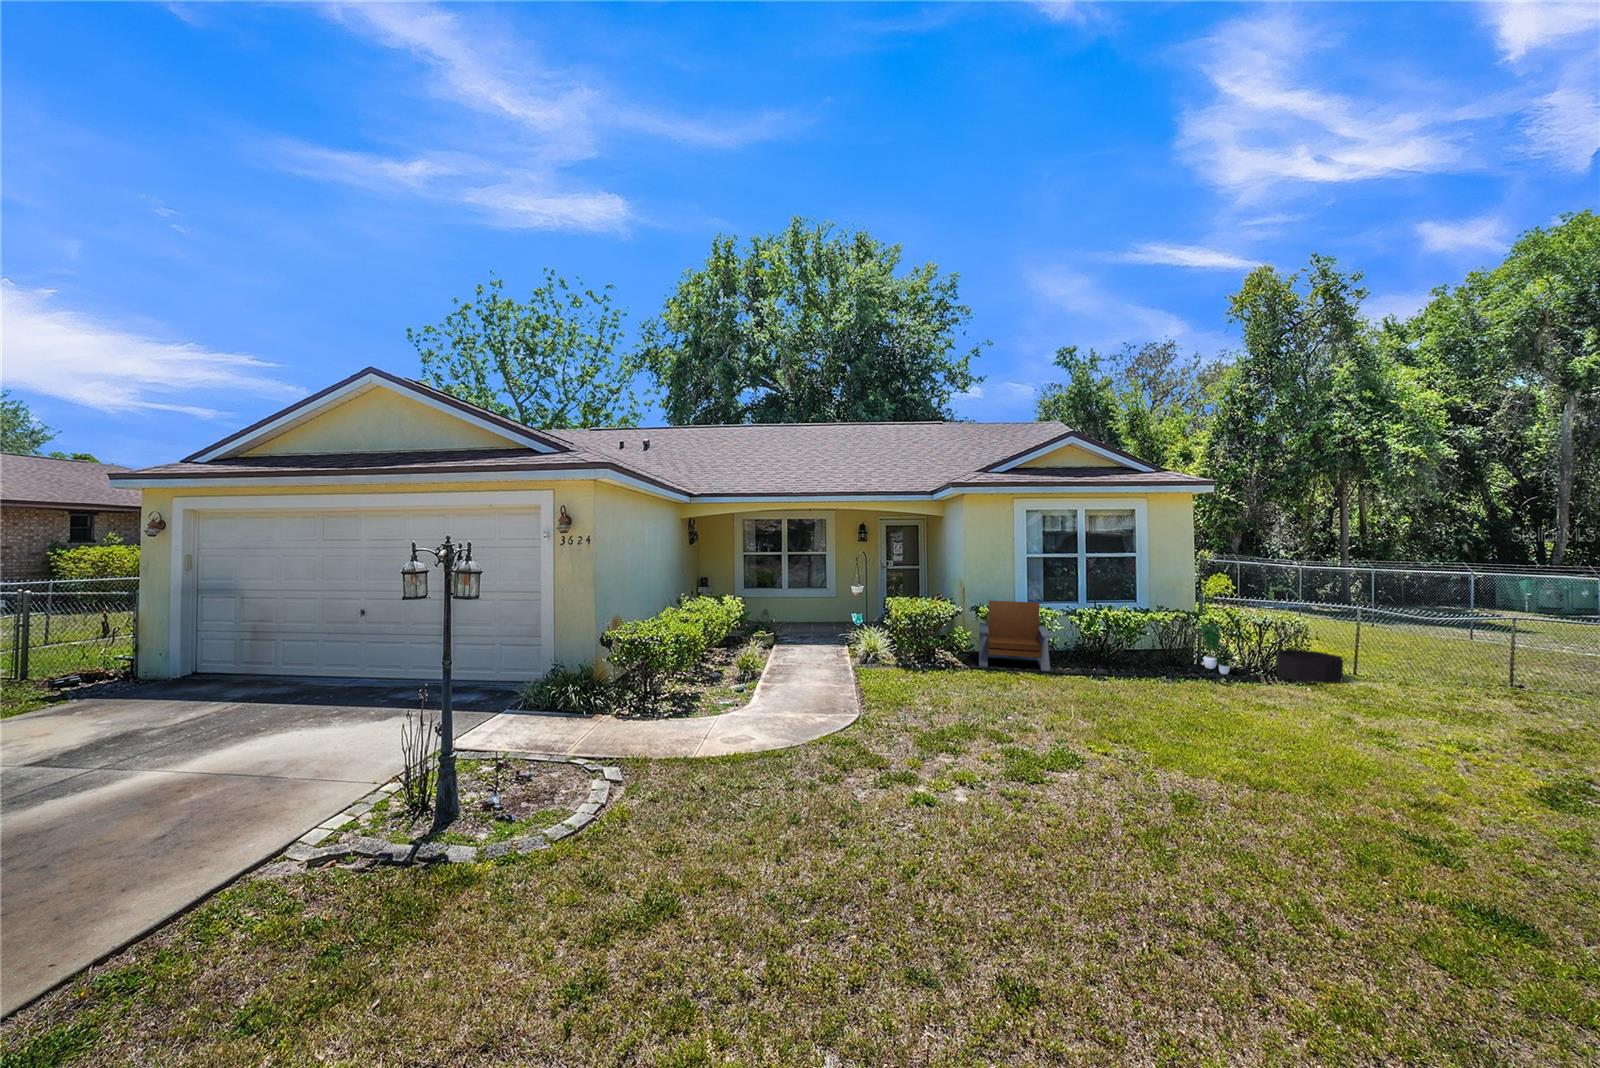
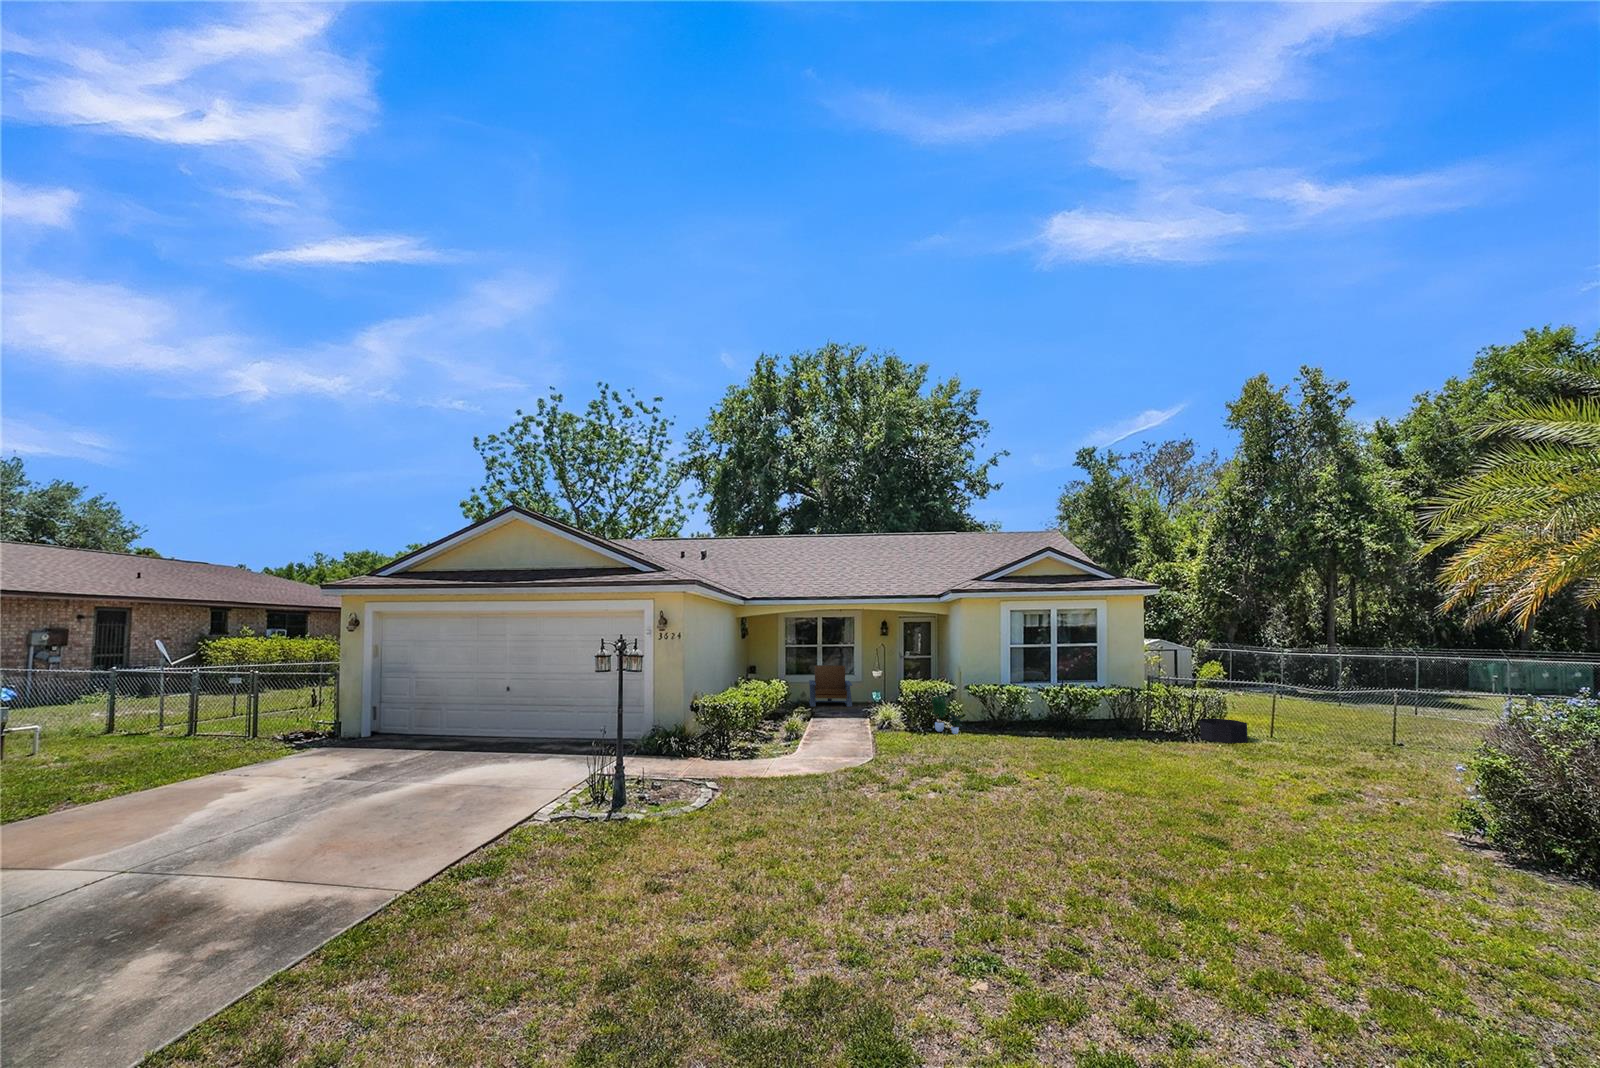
lounge chair: present [979,600,1051,671] -> present [809,665,852,707]
potted plant: present [1200,623,1234,674] -> present [932,695,962,734]

